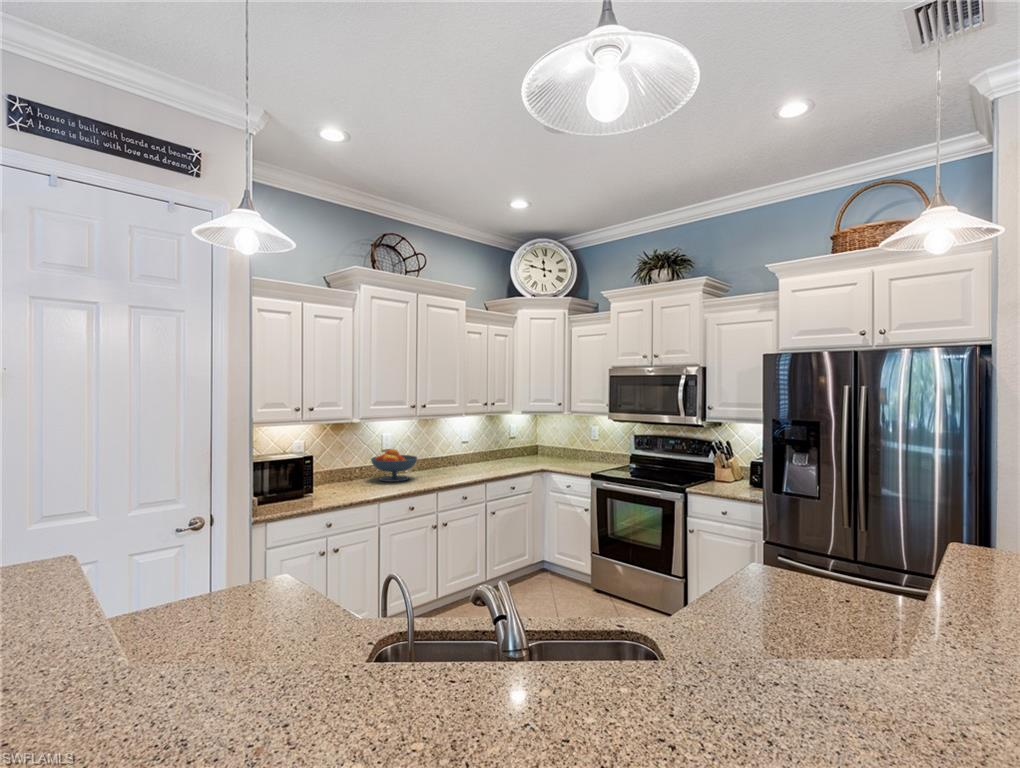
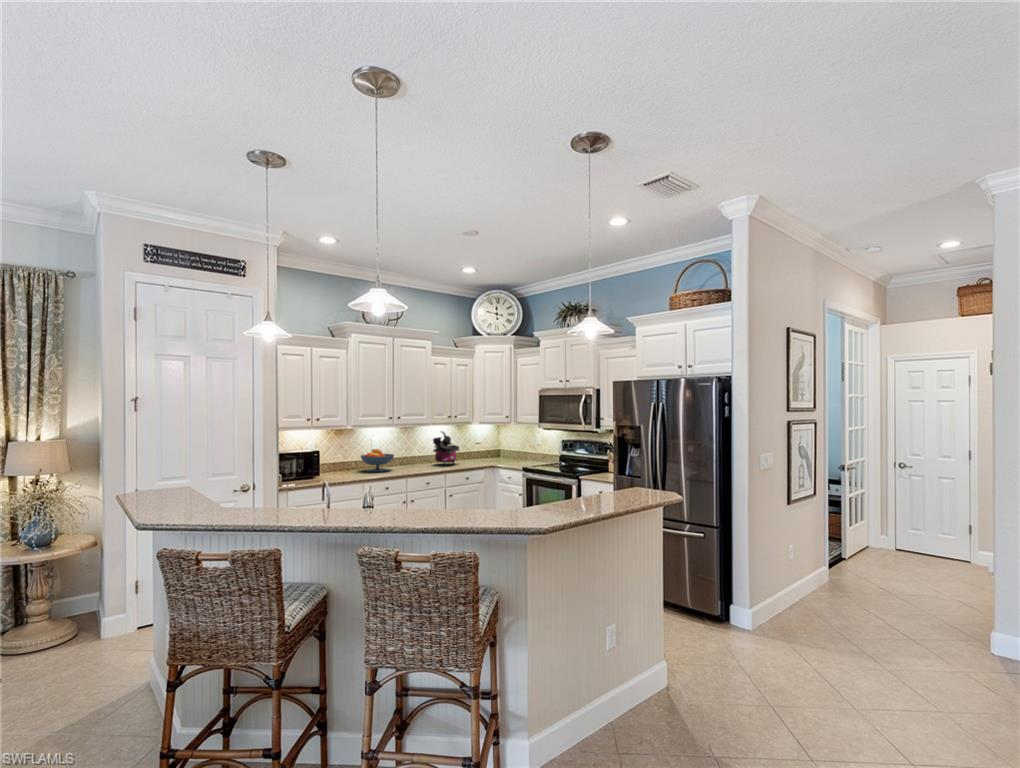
potted plant: none [465,423,499,469] -> present [433,431,459,464]

